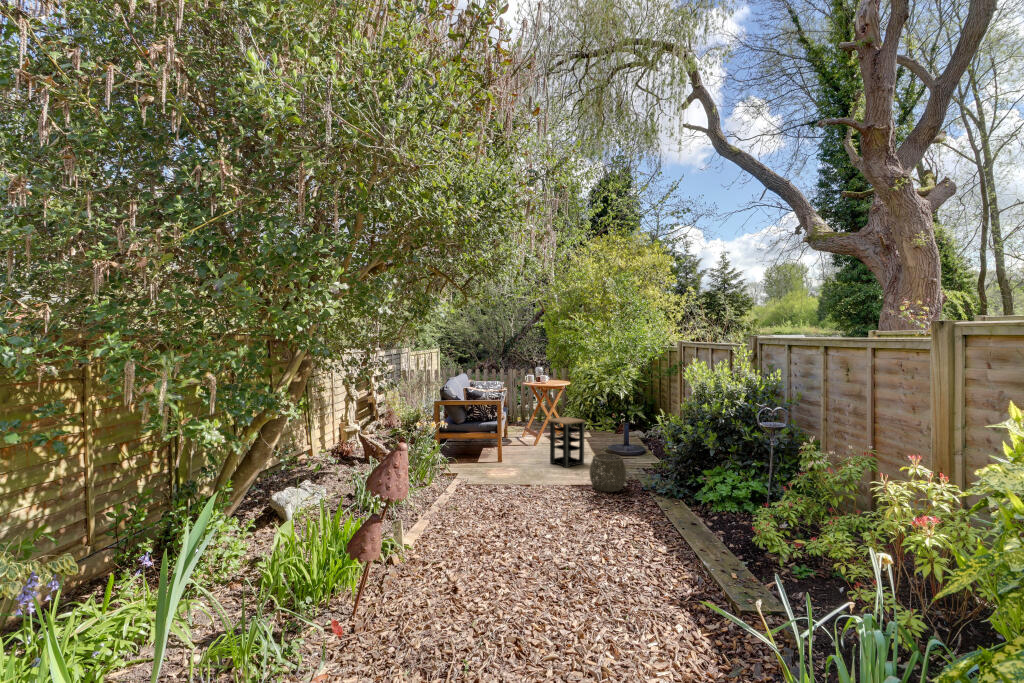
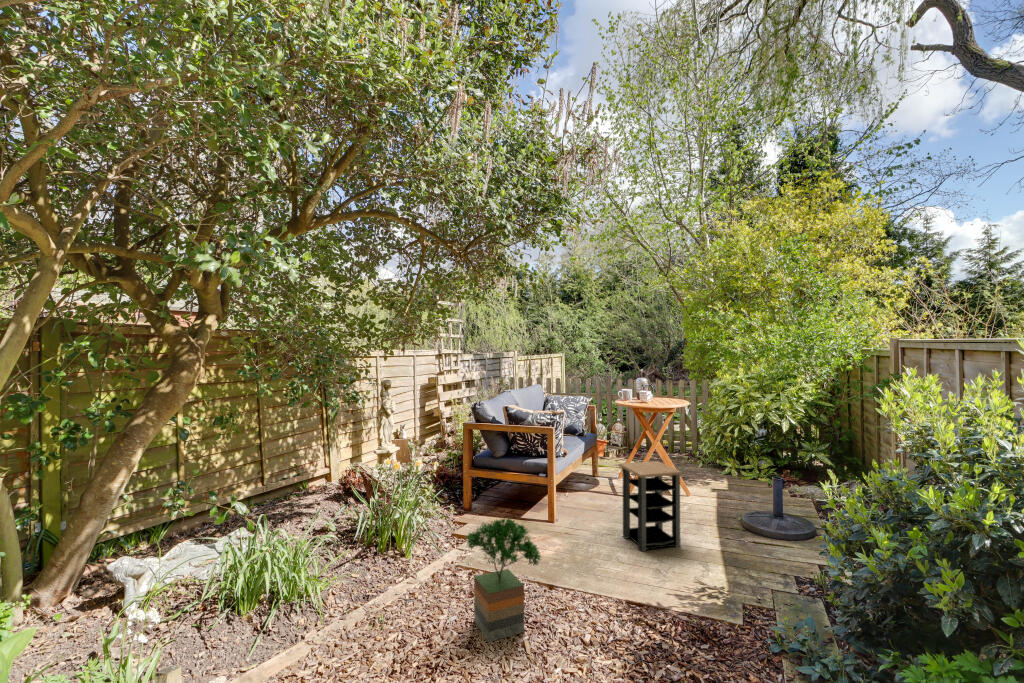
potted tree: none [502,443,546,504] -> present [466,518,541,642]
woven basket: present [589,454,626,492] -> none [649,551,728,642]

